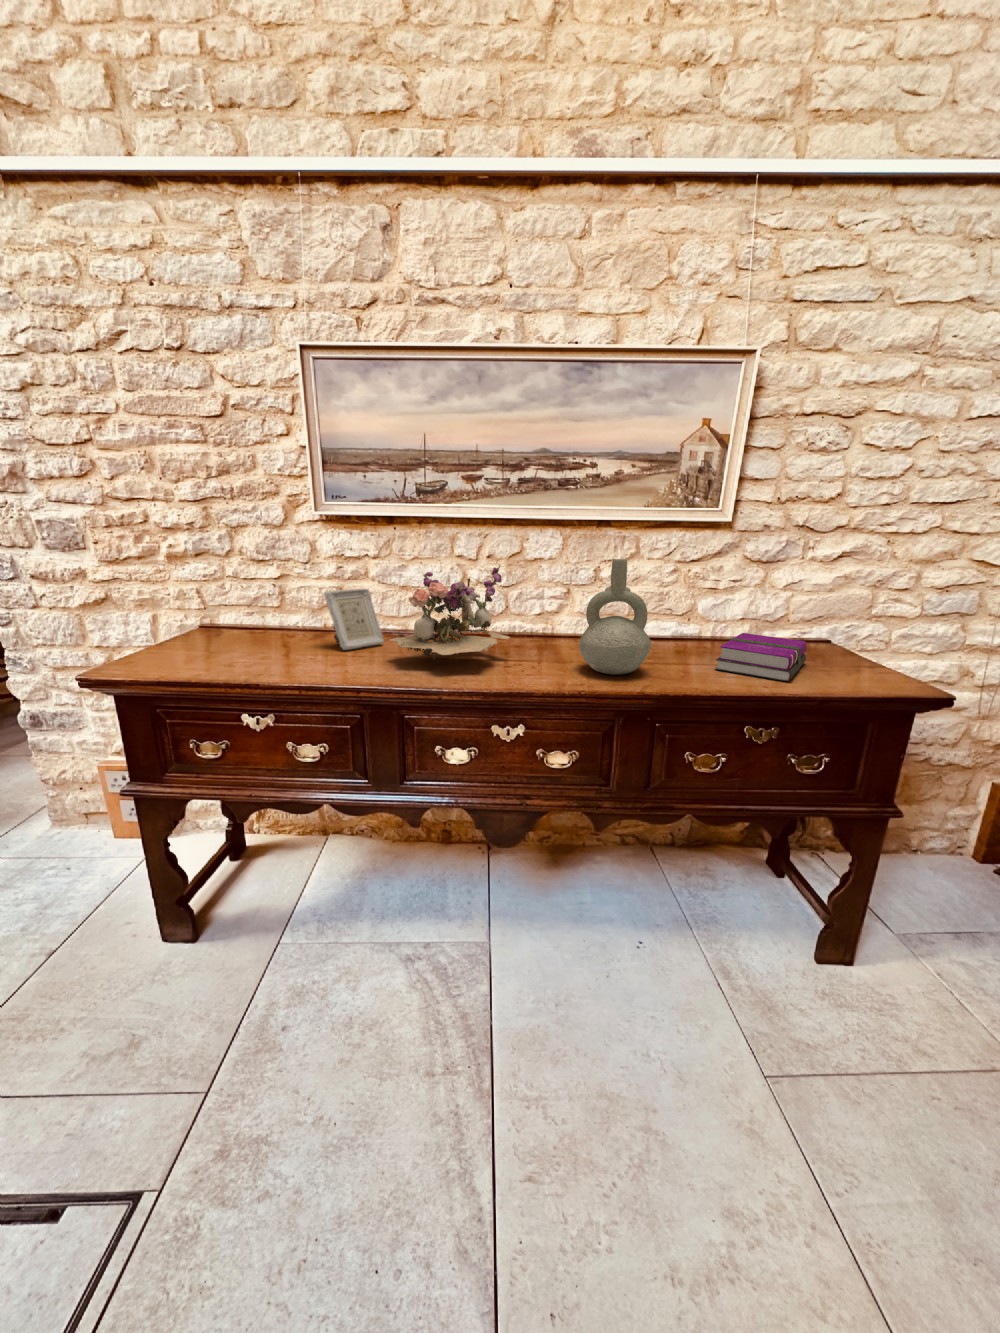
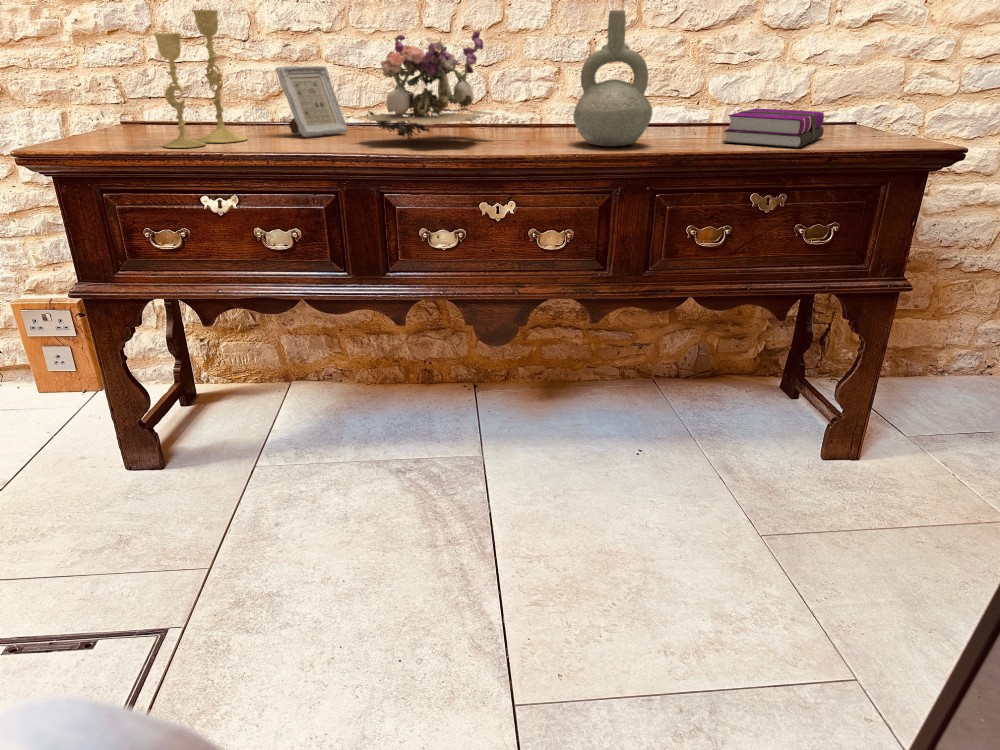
candlestick: none [213,548,295,667] -> present [154,10,248,148]

